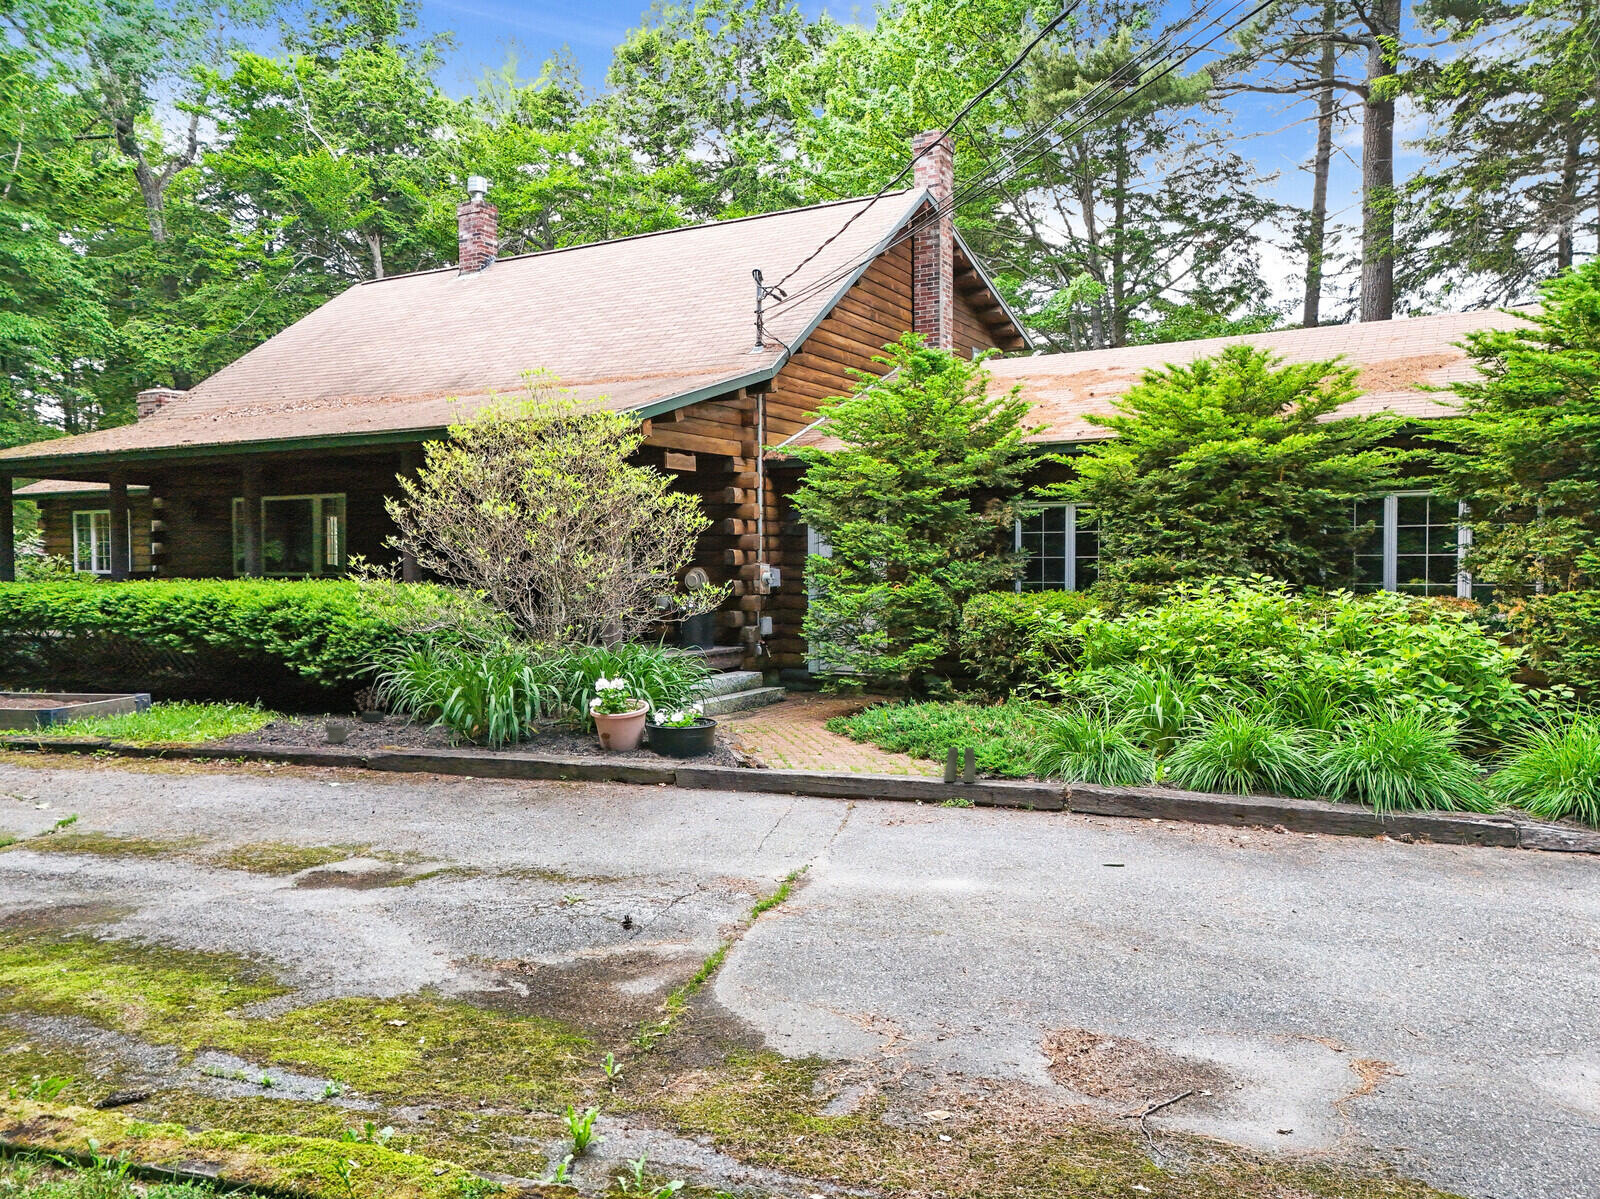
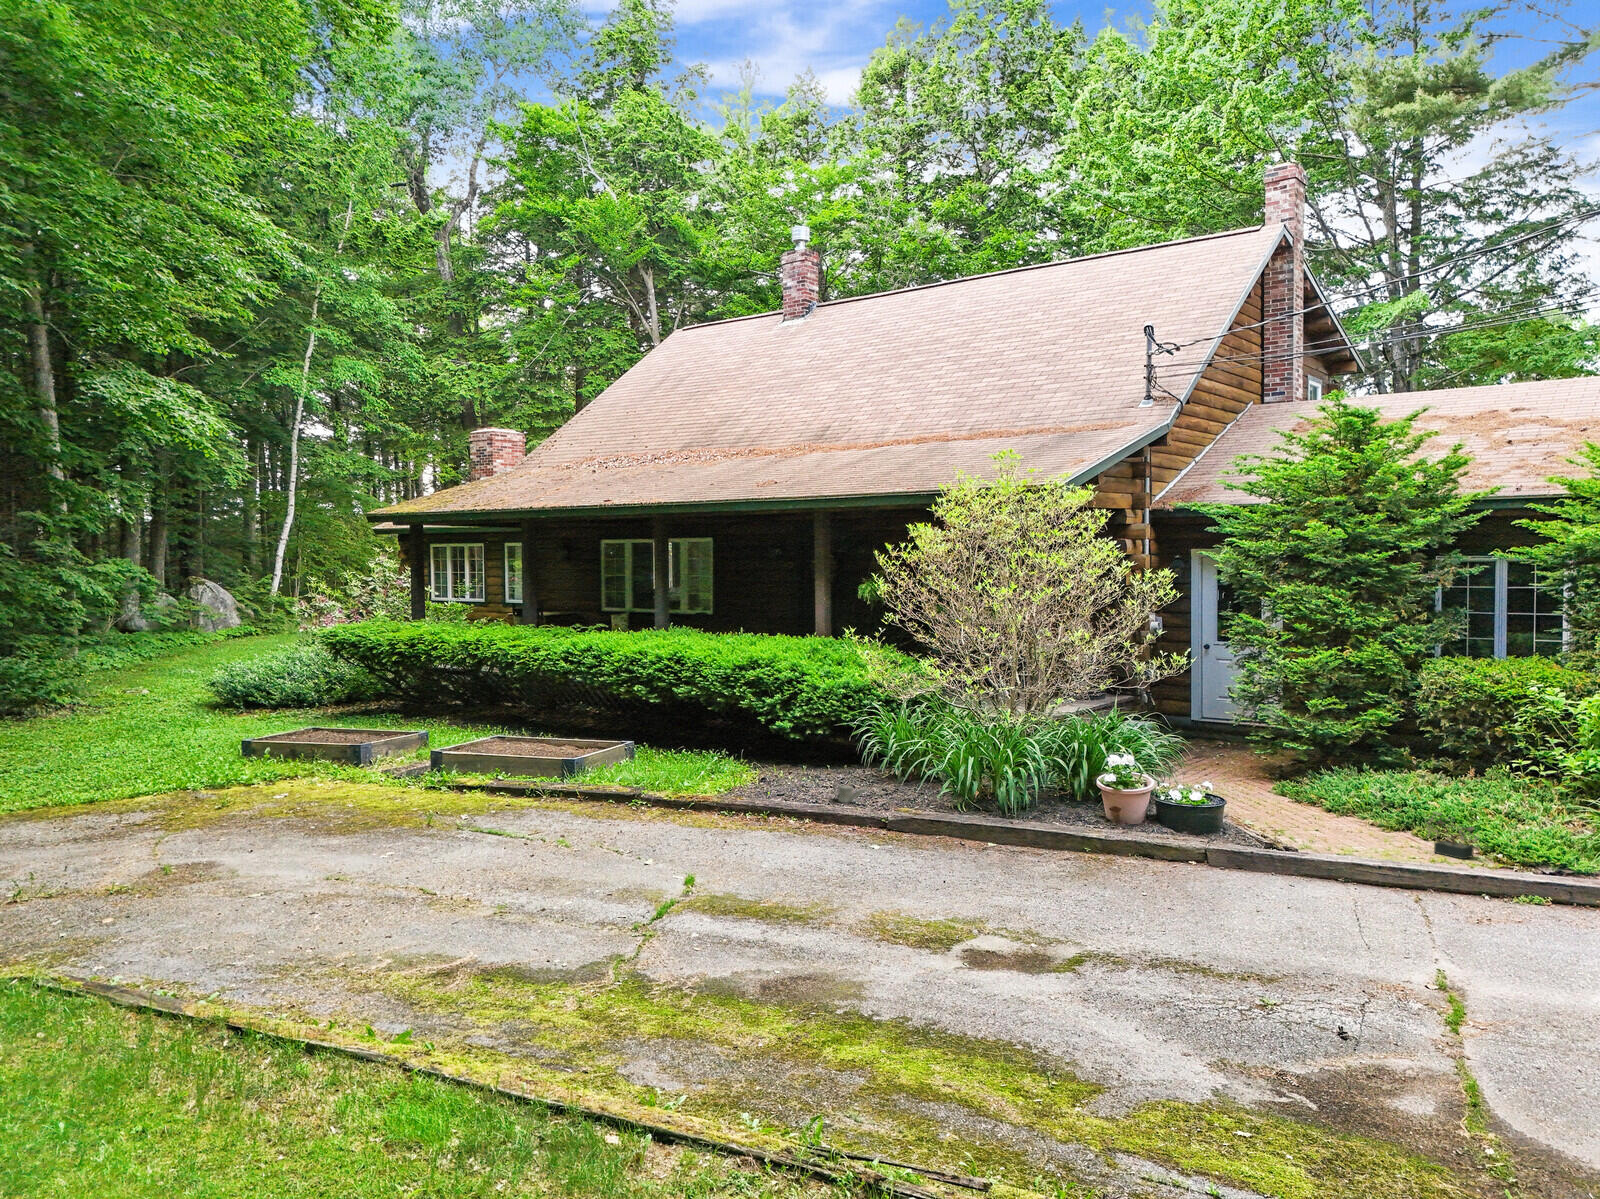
decorative plant: present [356,688,386,722] -> present [1427,812,1477,859]
boots: present [944,747,976,783] -> none [1504,840,1542,878]

